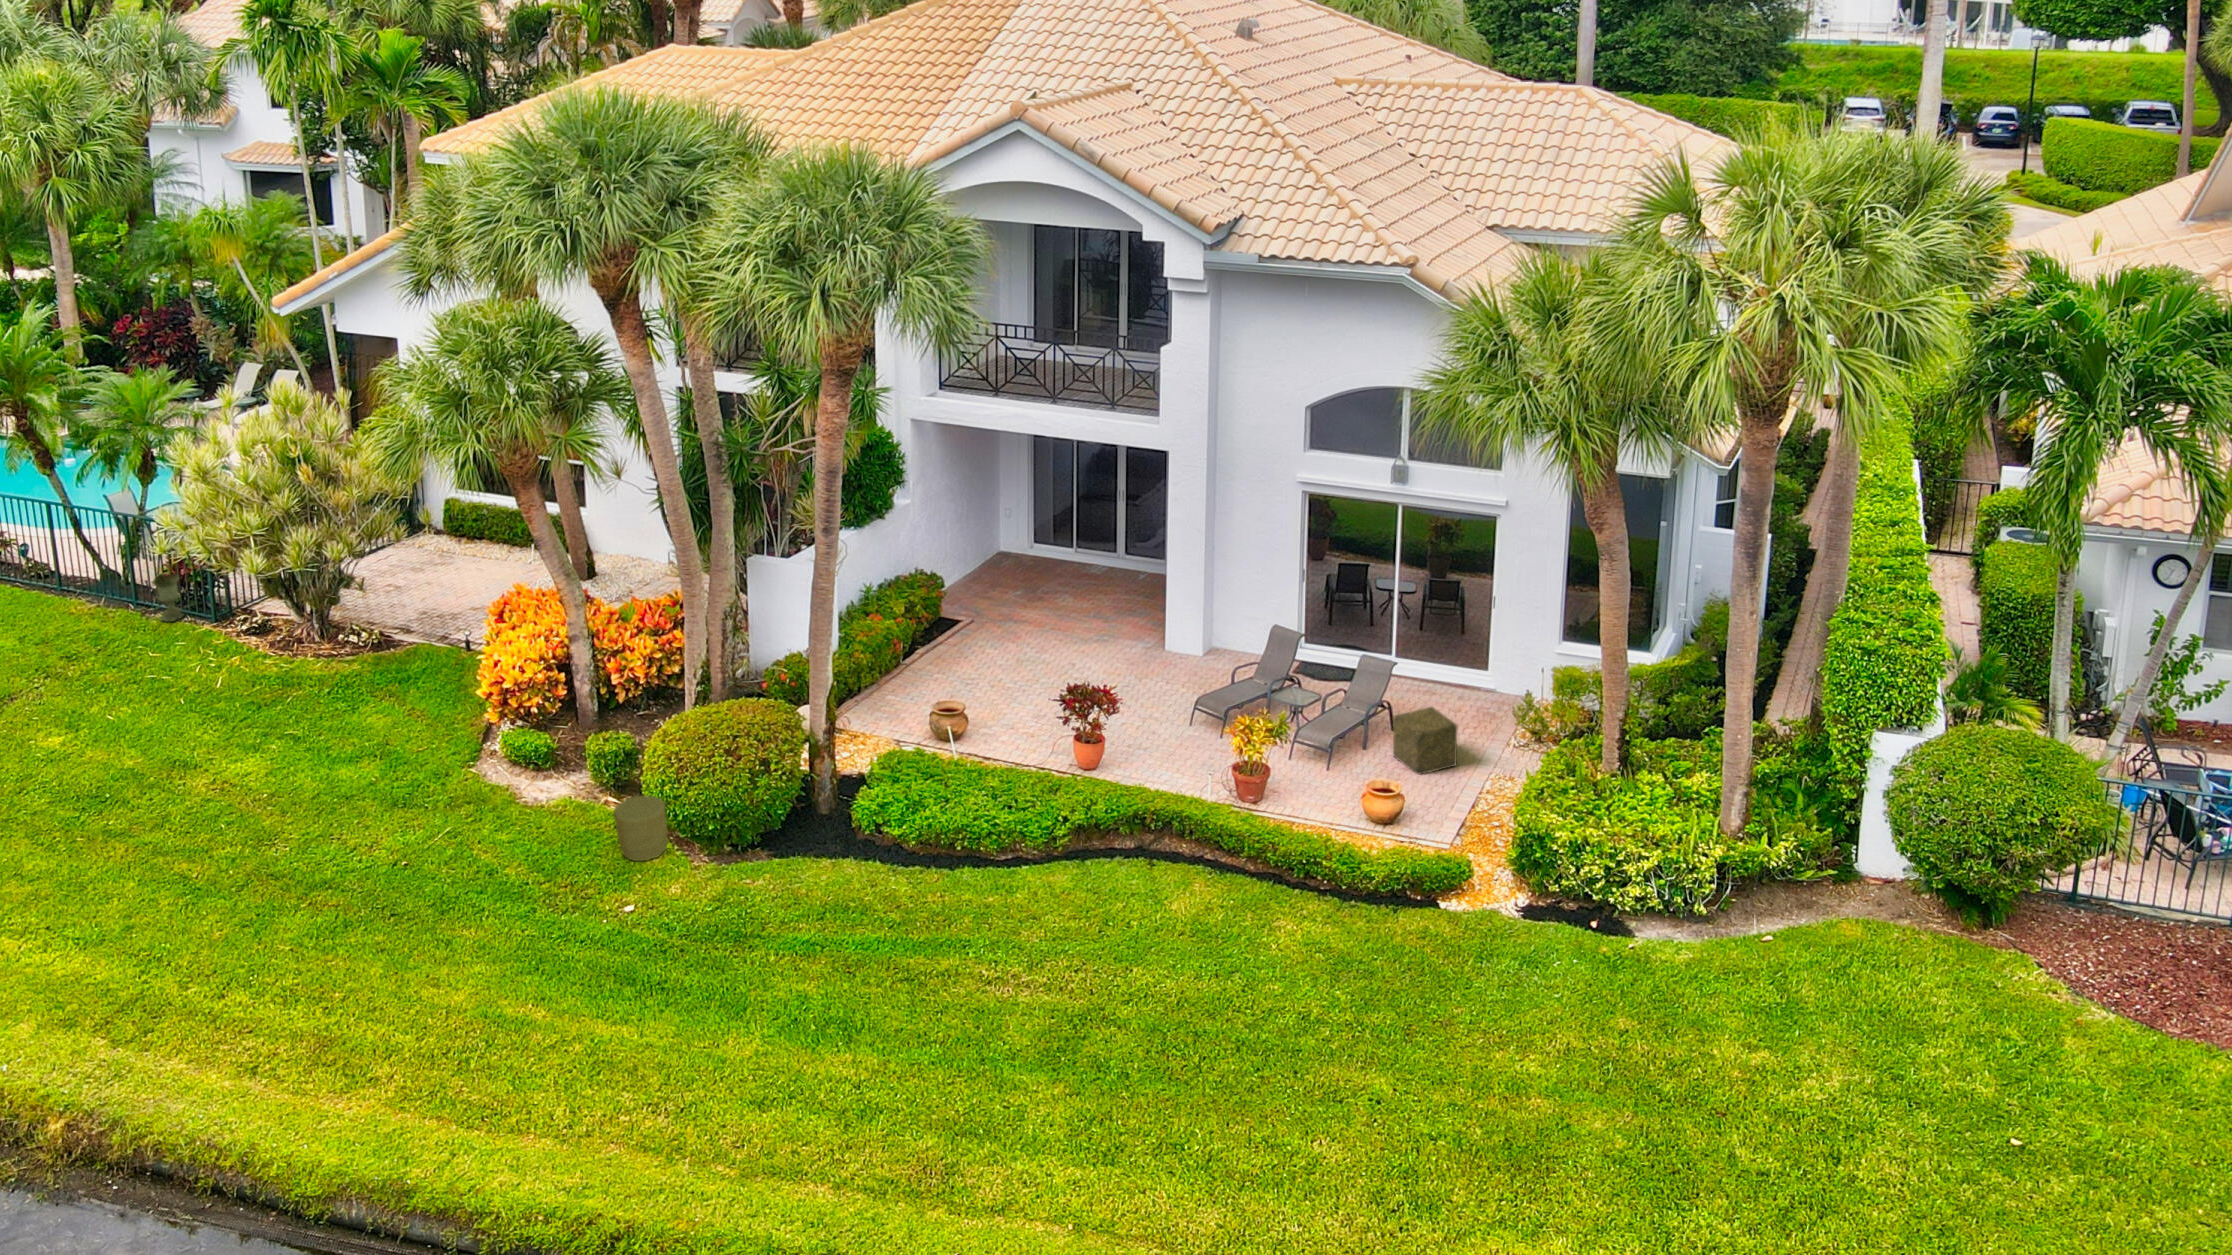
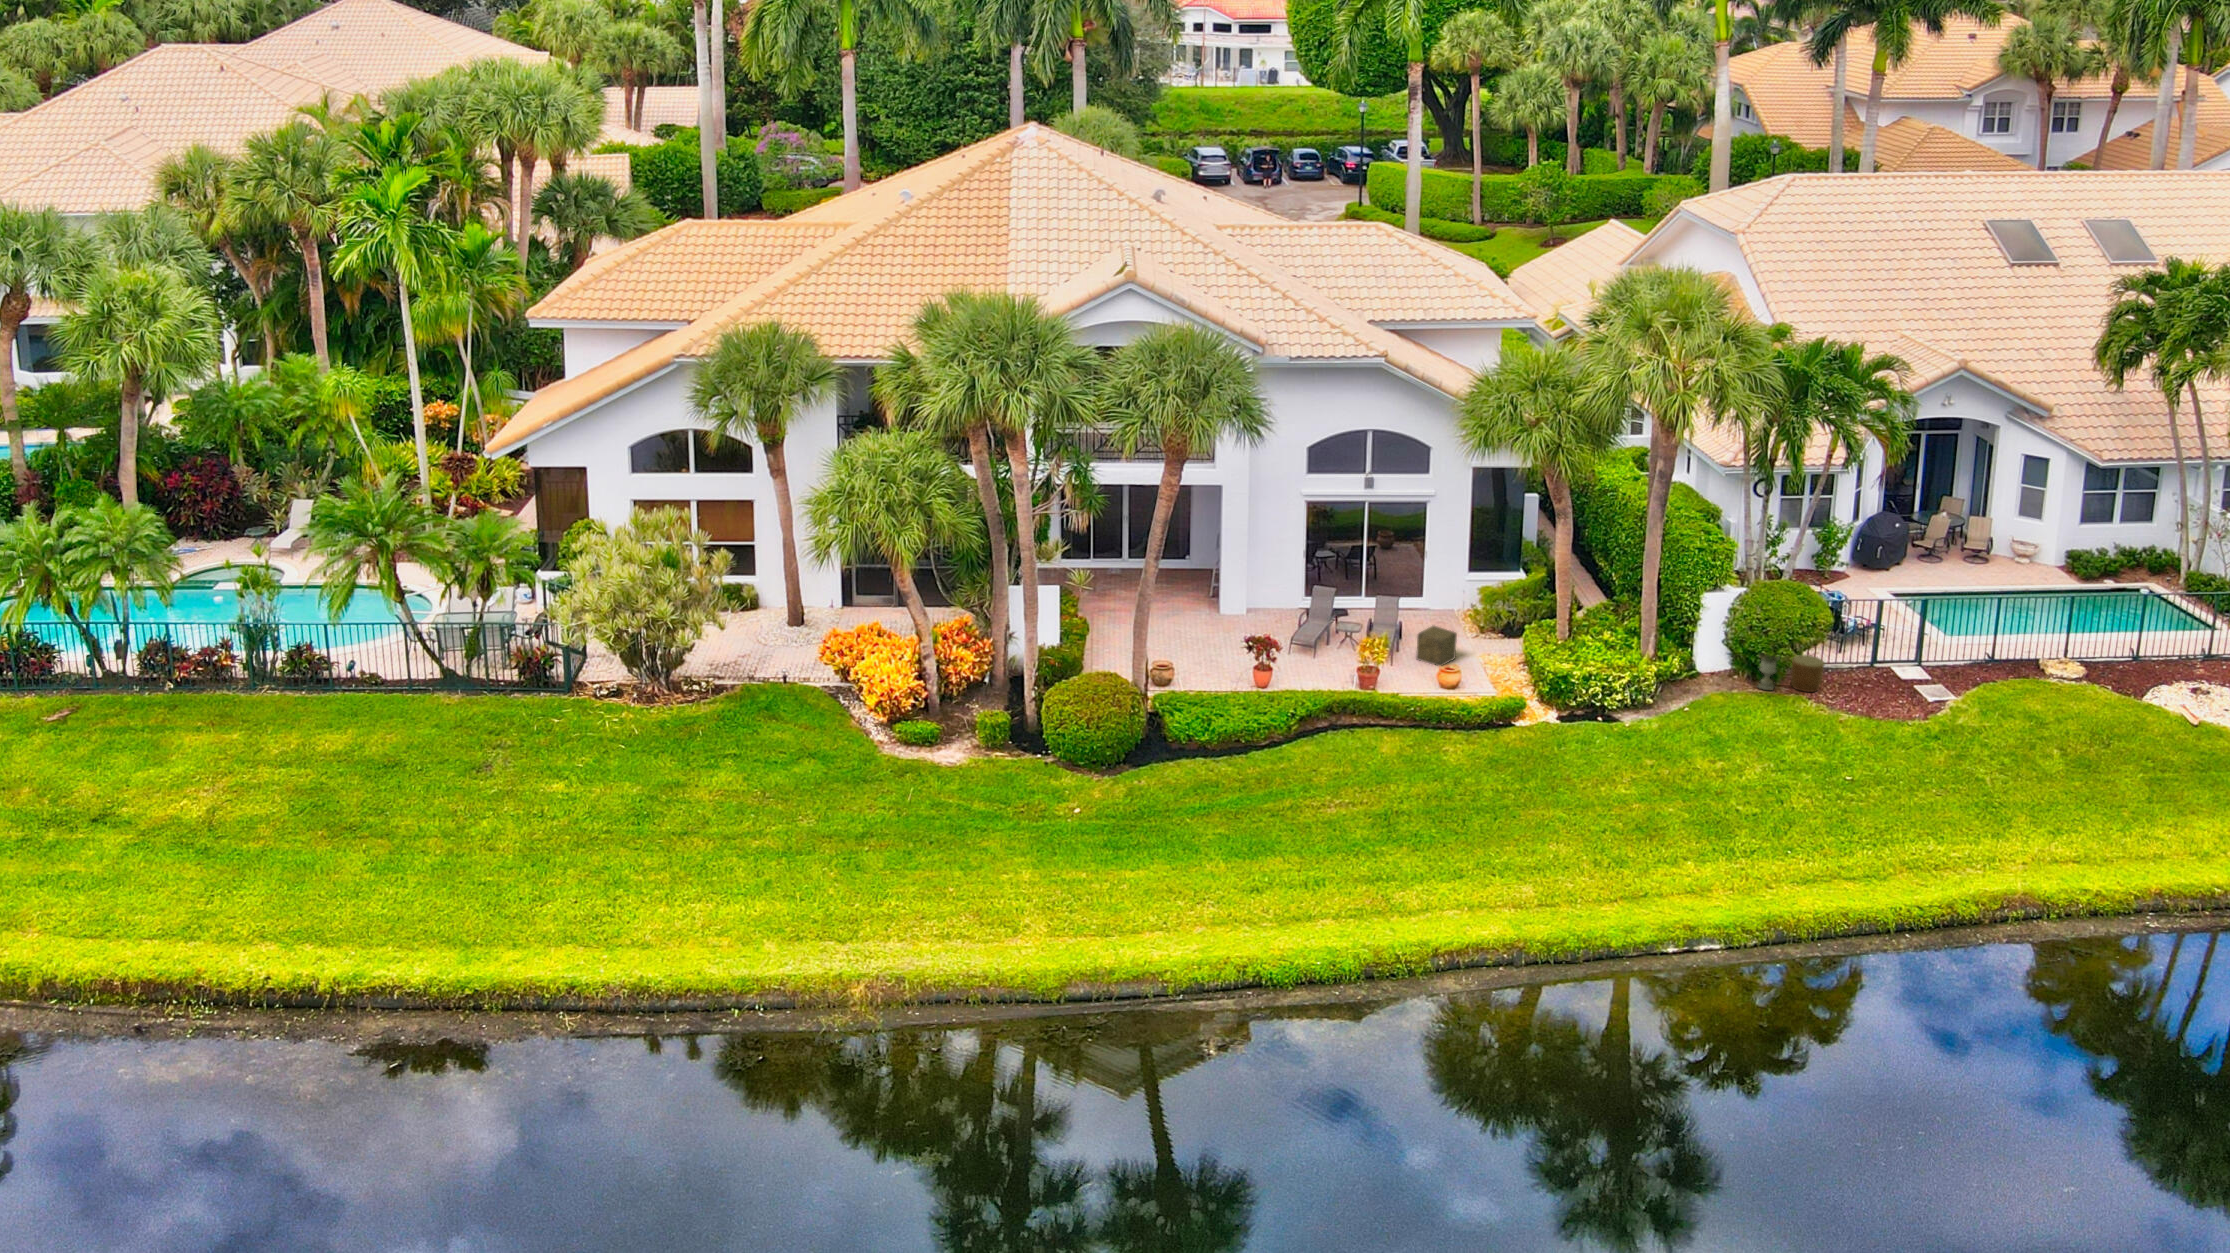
planter: present [152,574,184,622] -> present [1758,655,1779,690]
basket: present [614,795,667,861] -> present [1791,655,1824,692]

